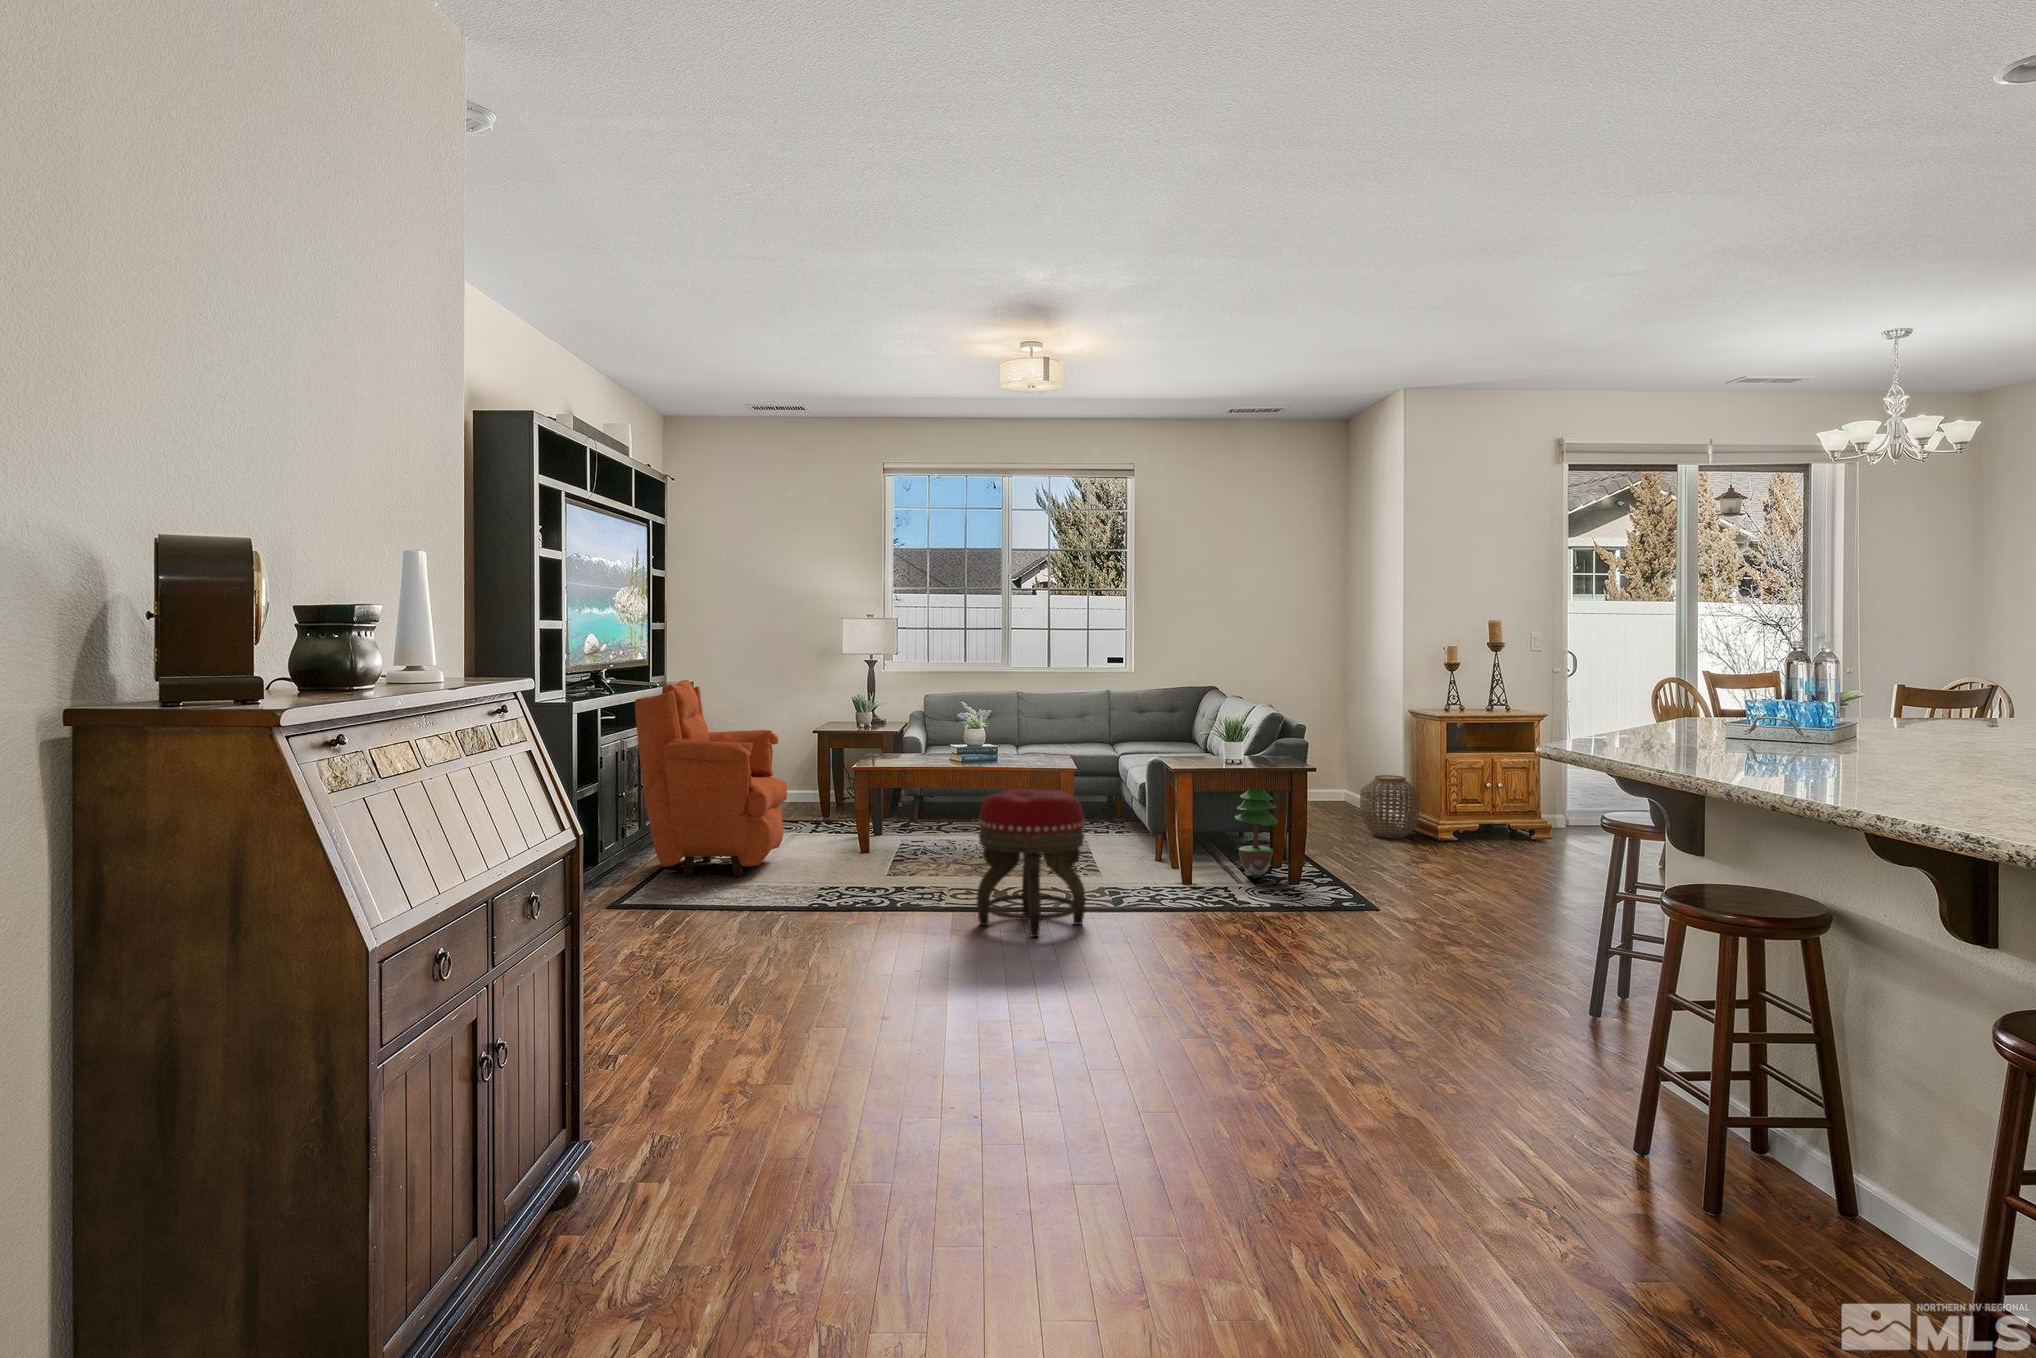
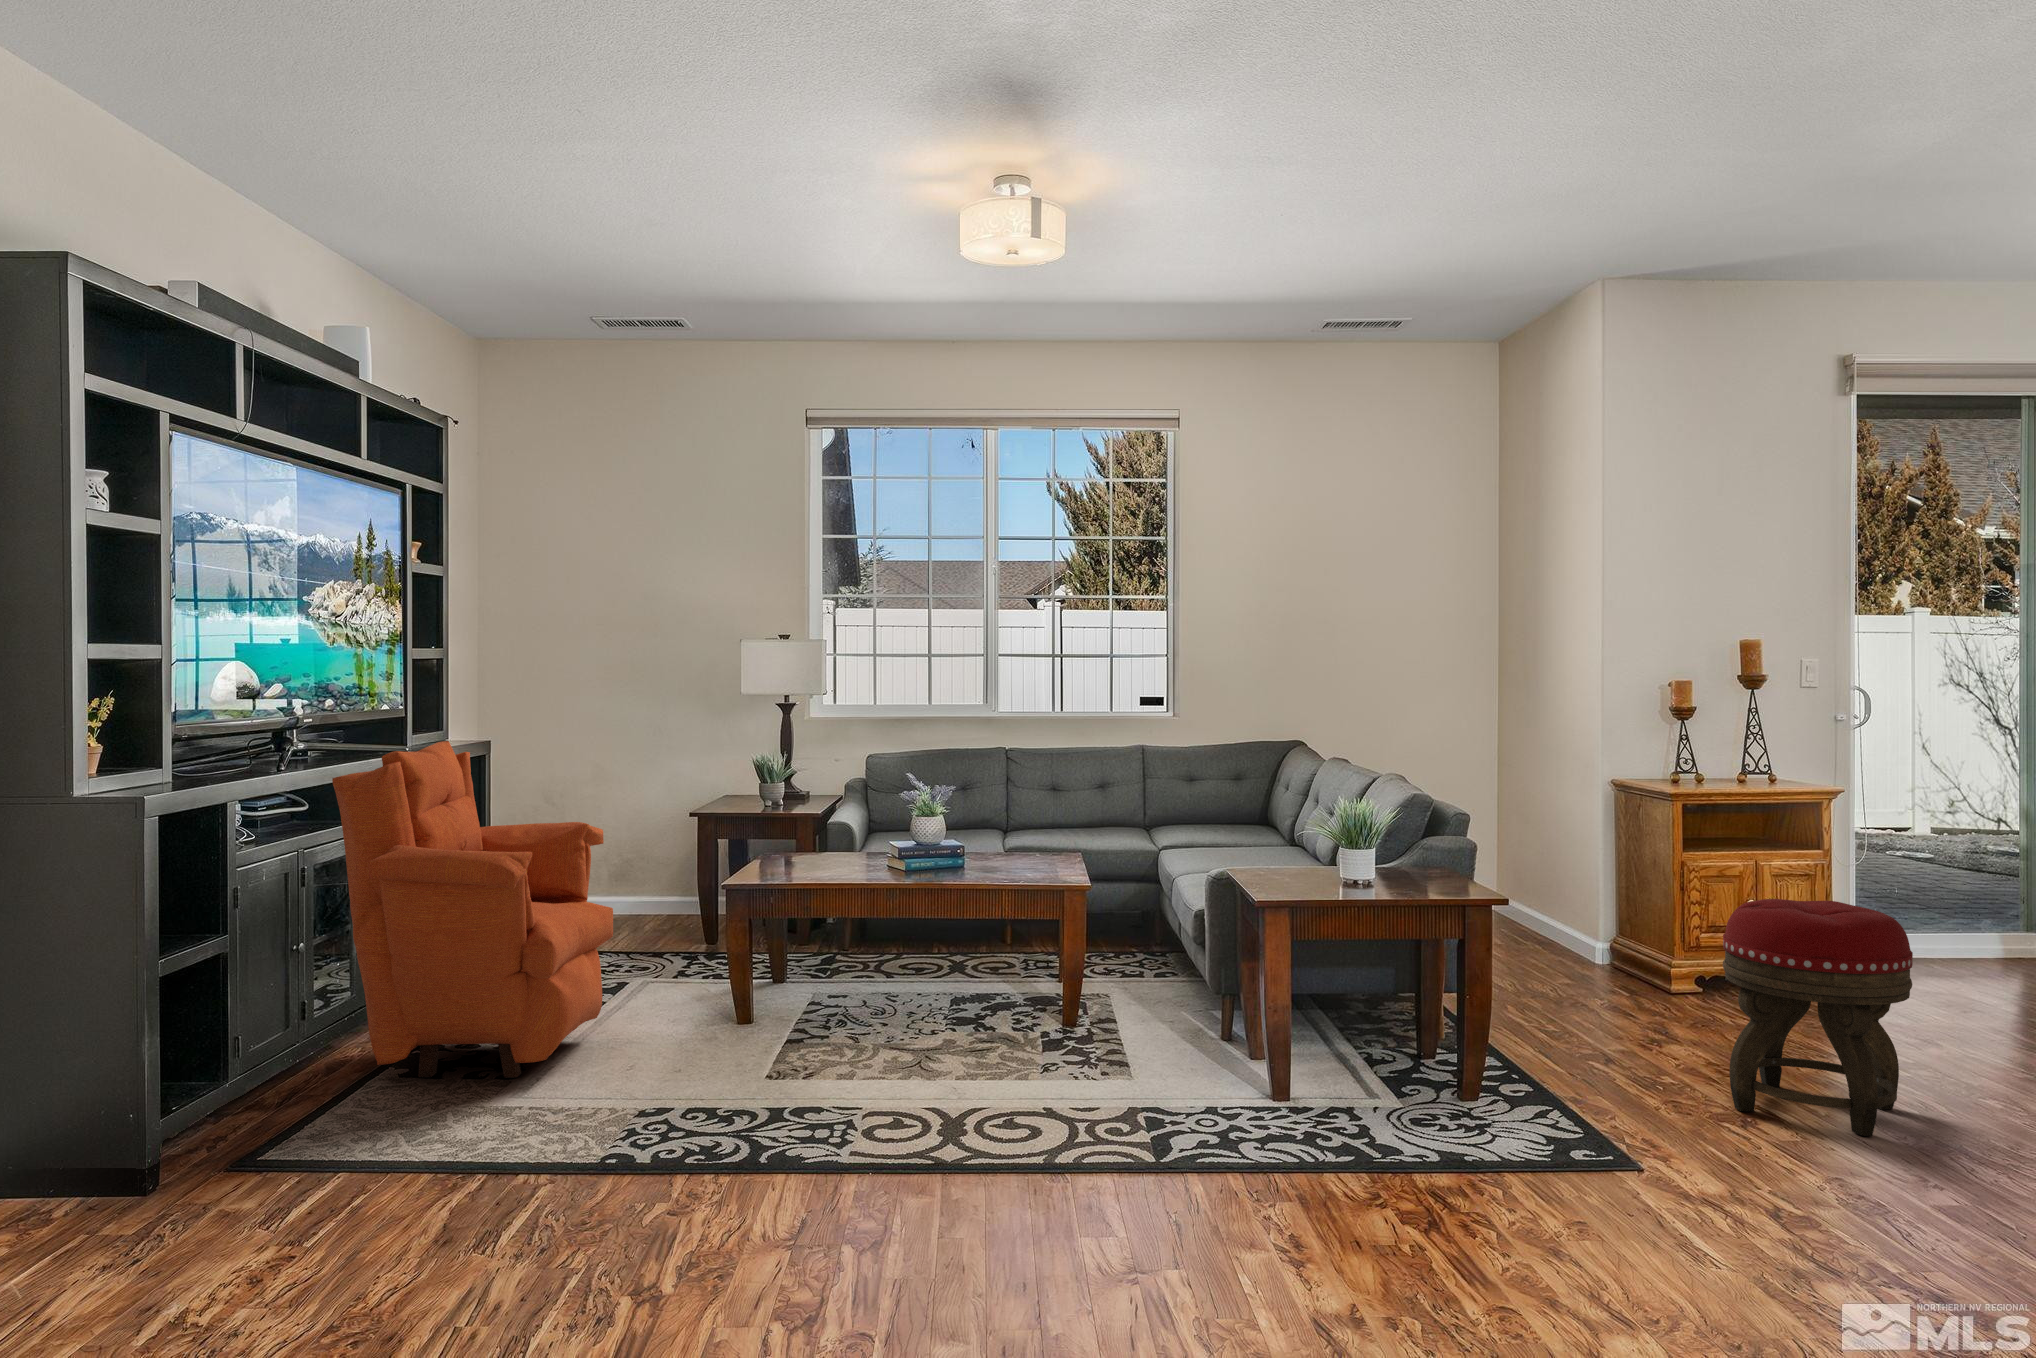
potted tree: present [1235,758,1278,878] -> none [1358,873,1436,1082]
woven basket: present [1360,775,1420,838] -> none [1541,885,1639,987]
footstool: present [977,789,1086,937] -> present [1723,899,1913,1136]

